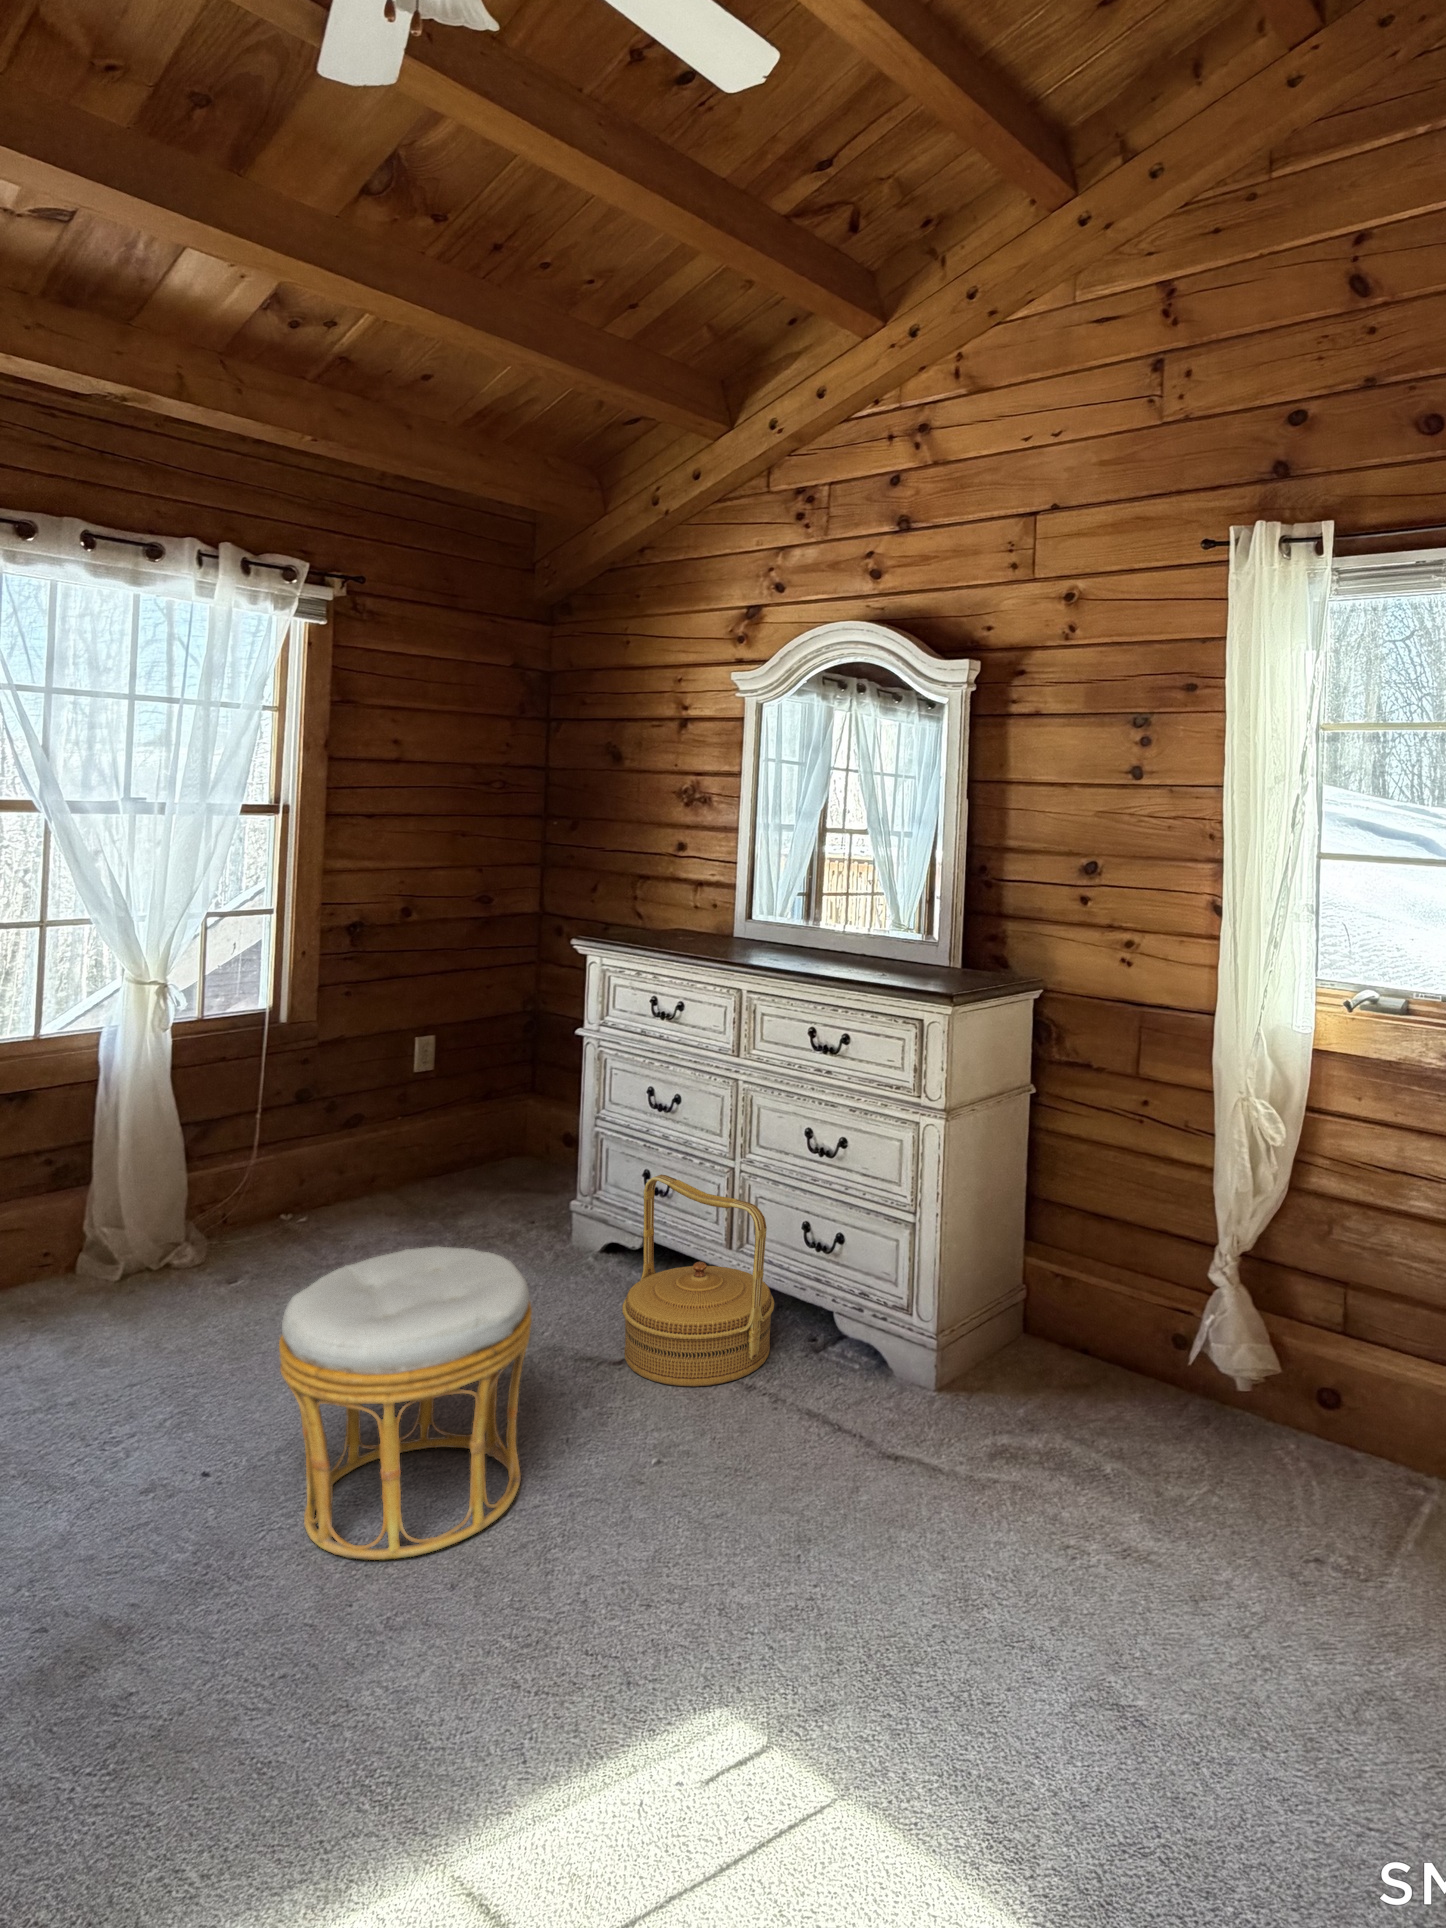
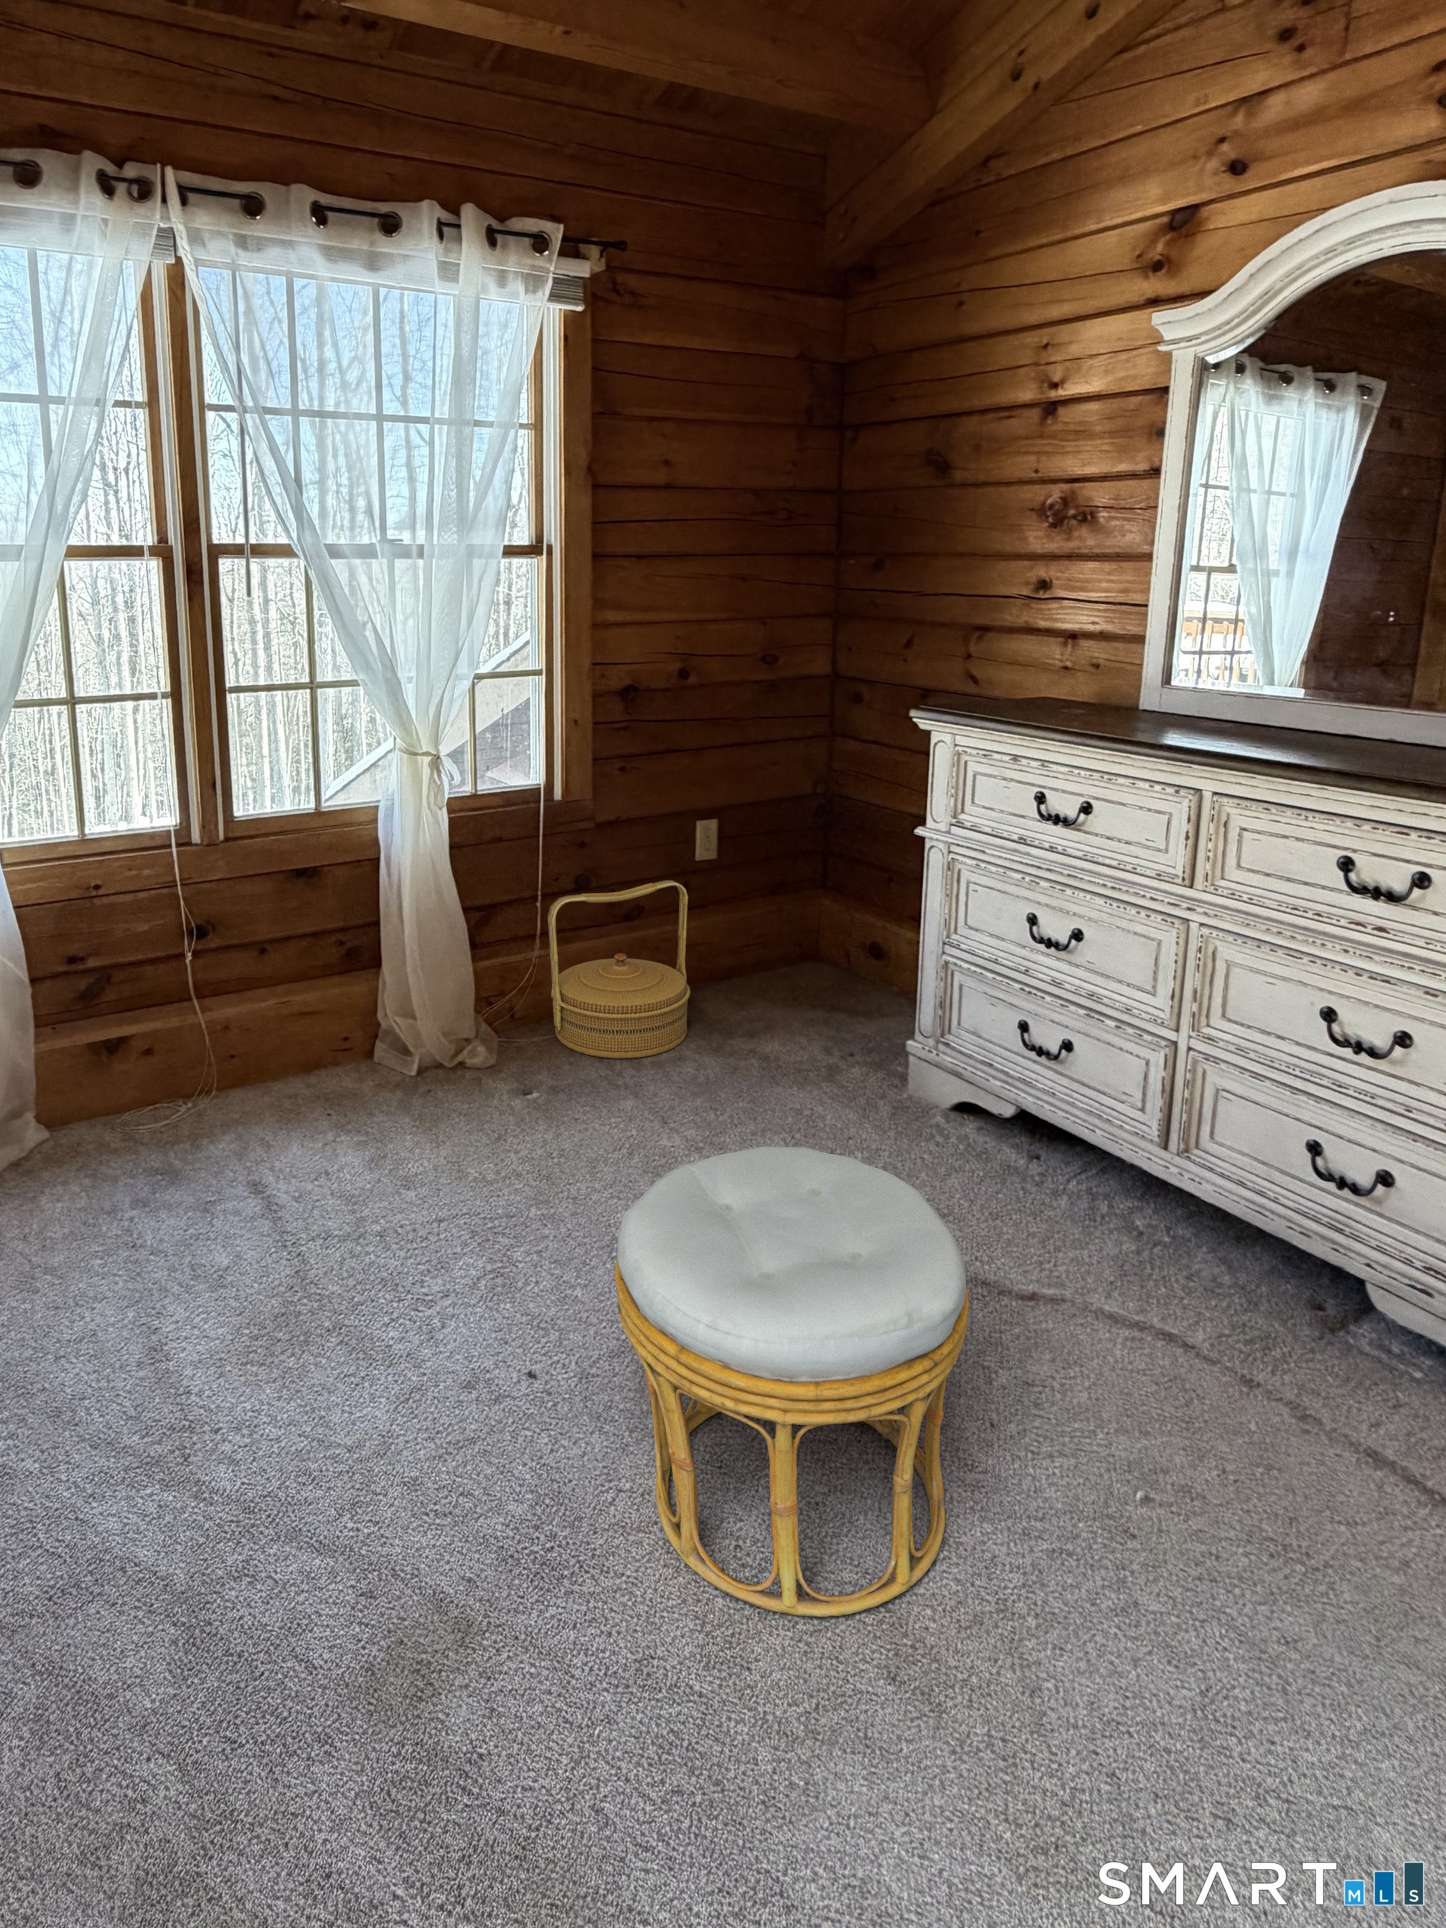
woven basket: present [622,1174,774,1387] -> present [548,880,690,1059]

